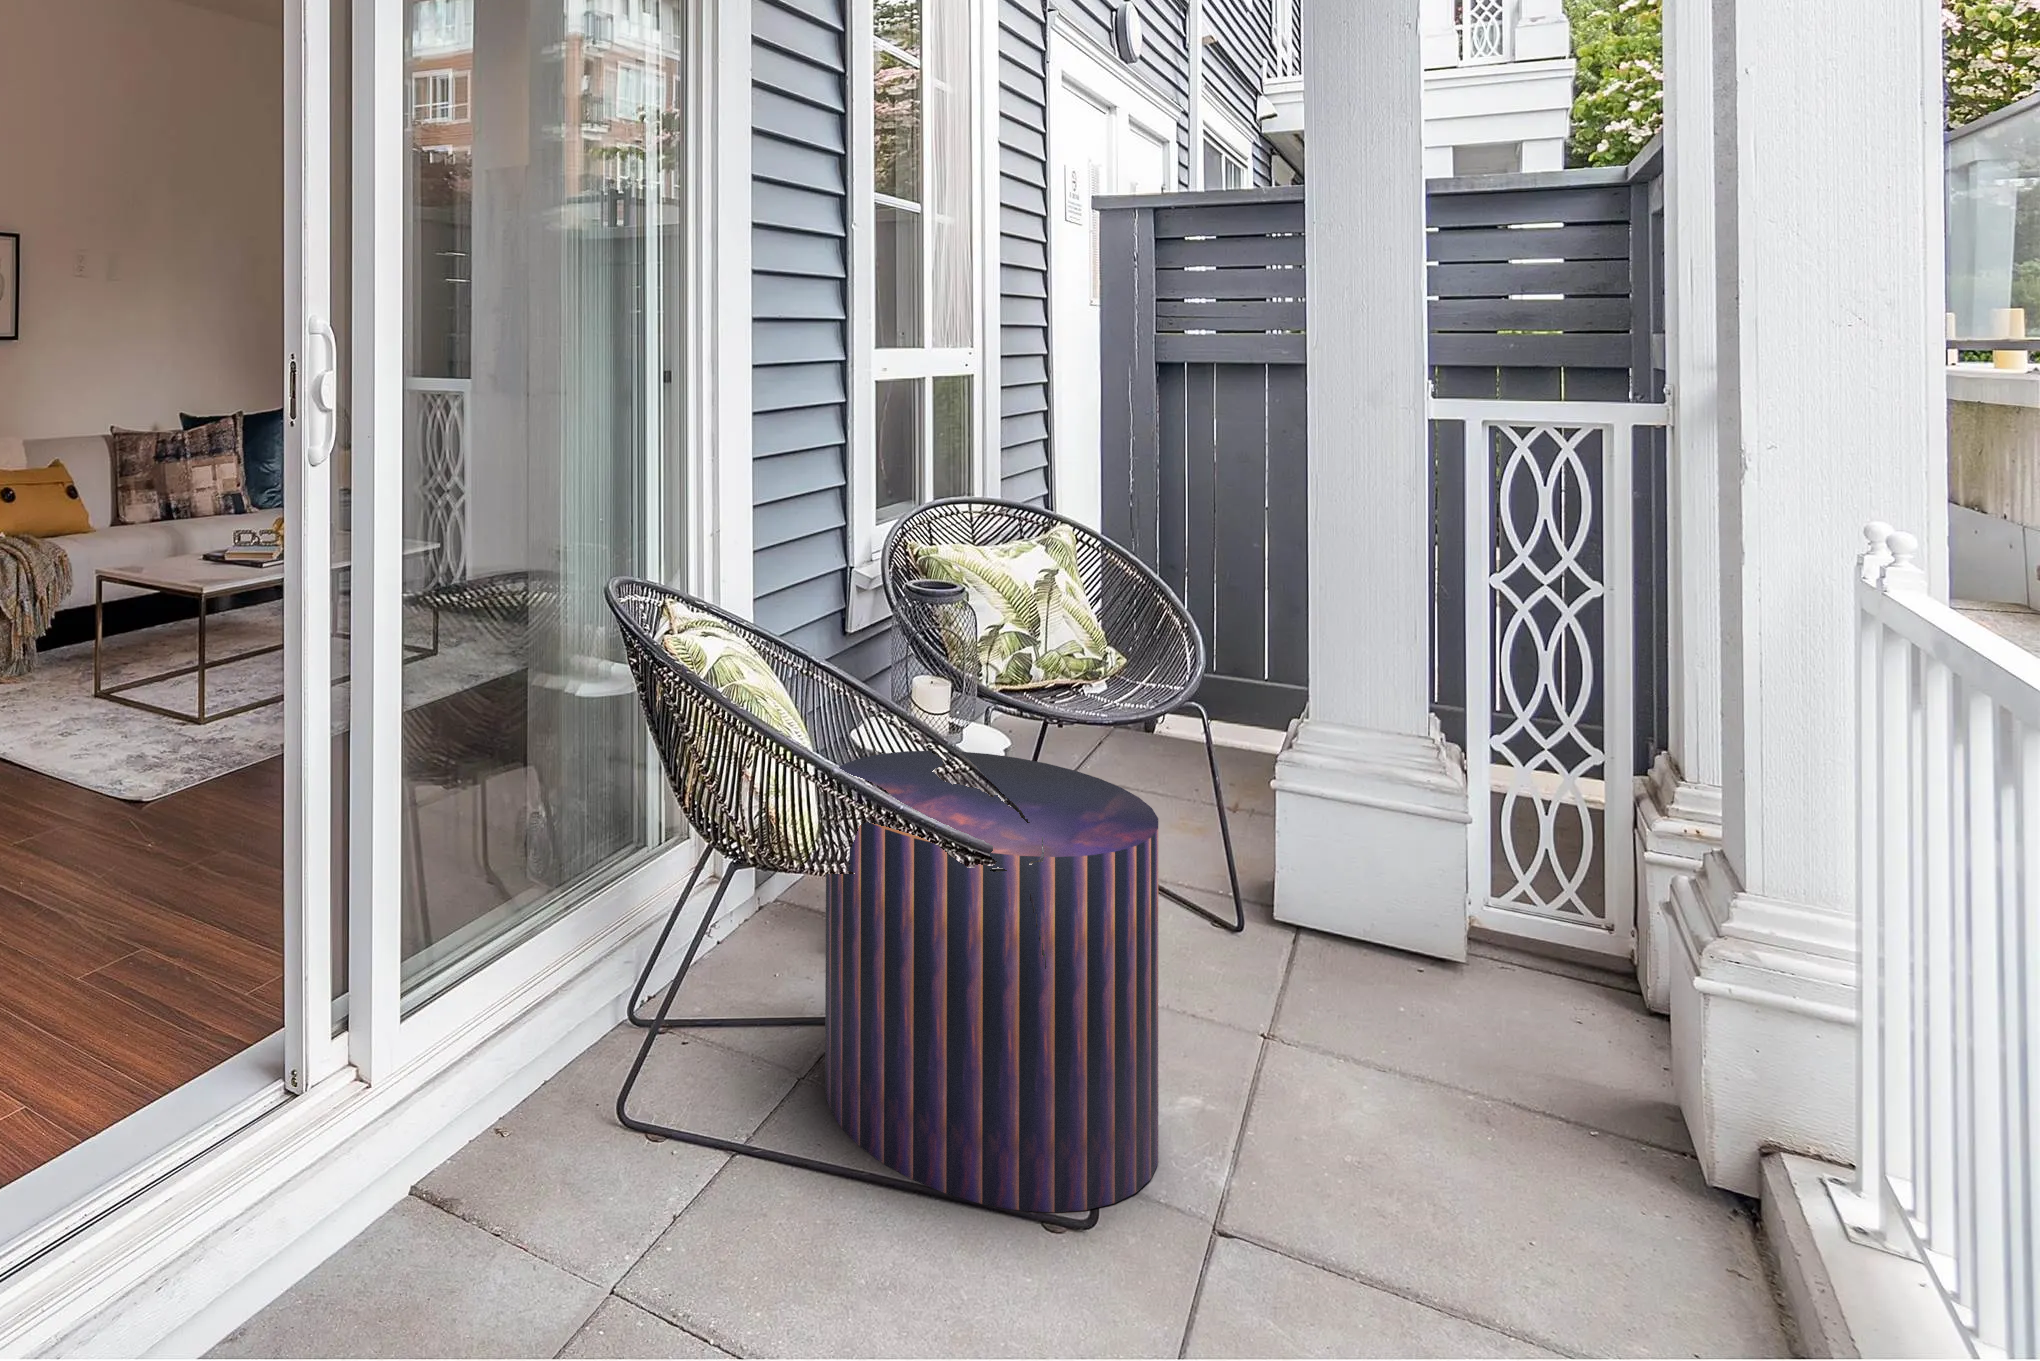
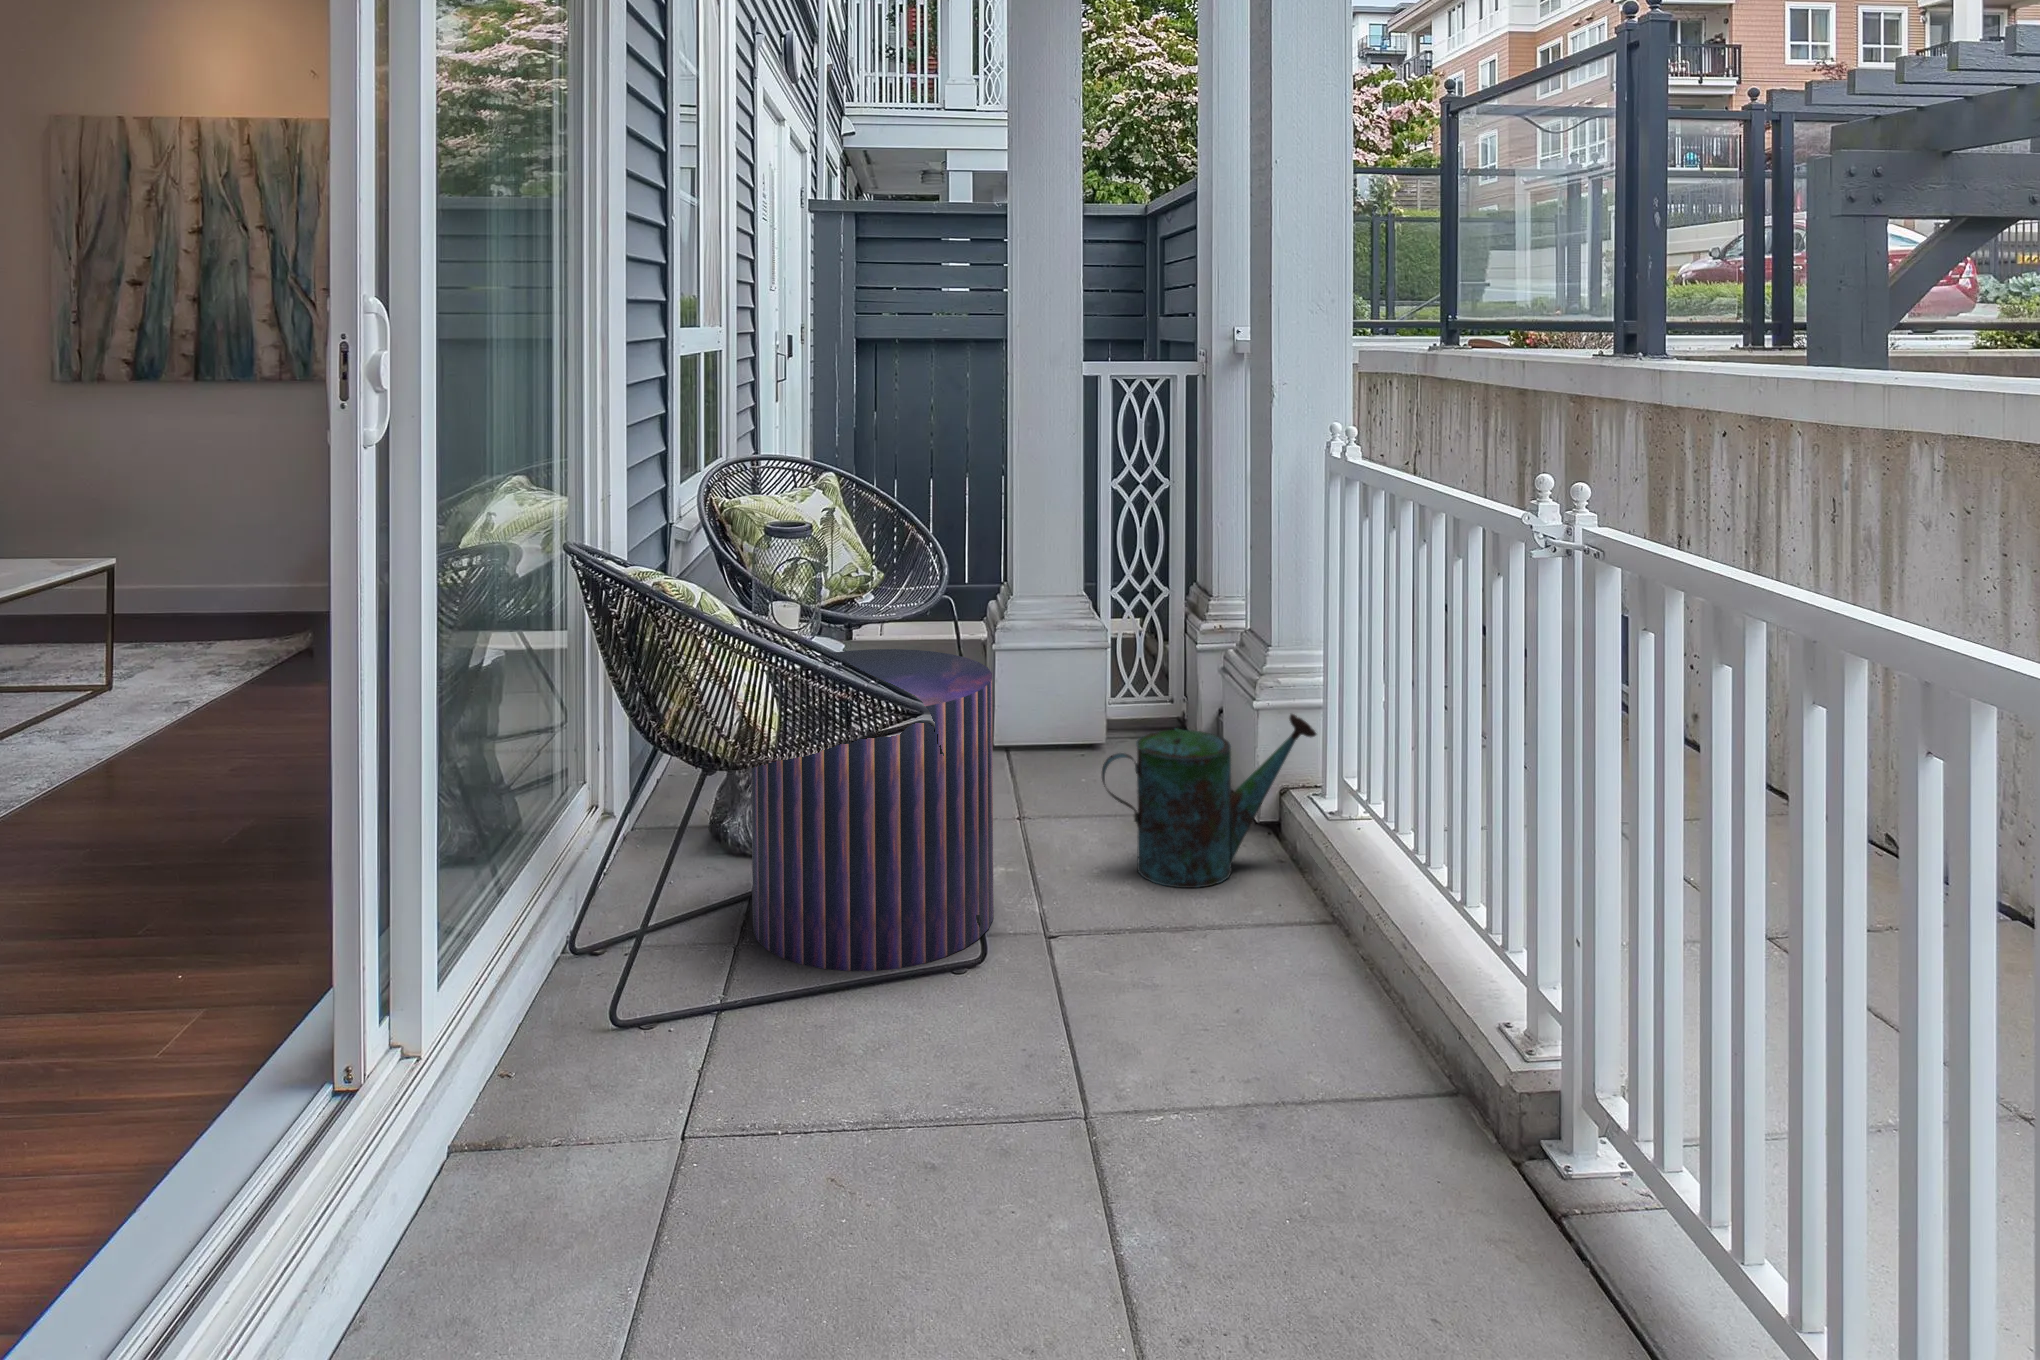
watering can: none [1366,977,1828,1267] -> present [1102,714,1316,888]

